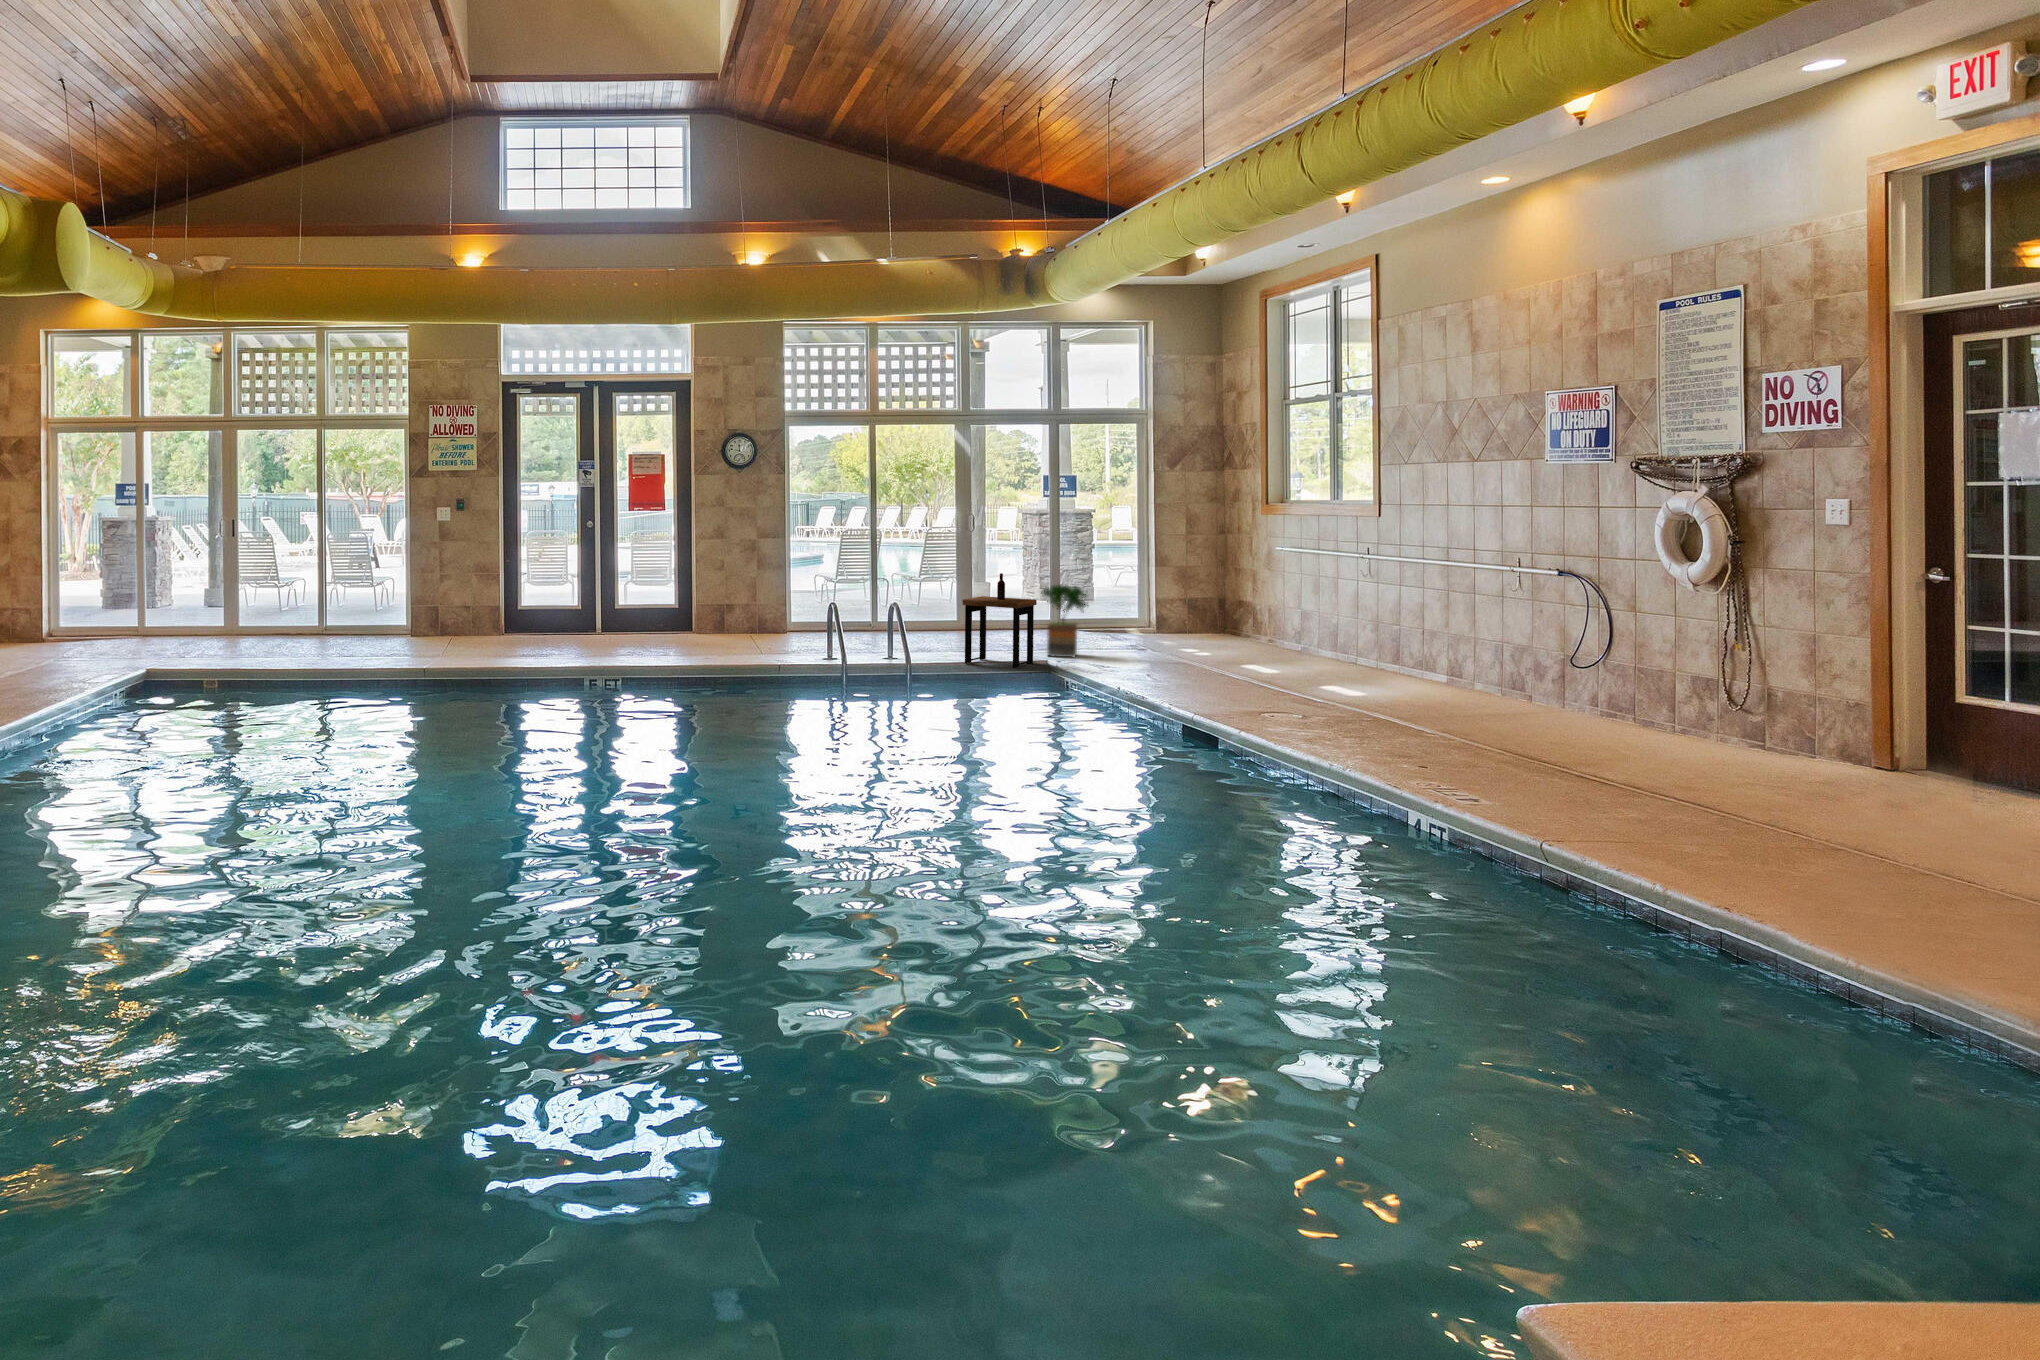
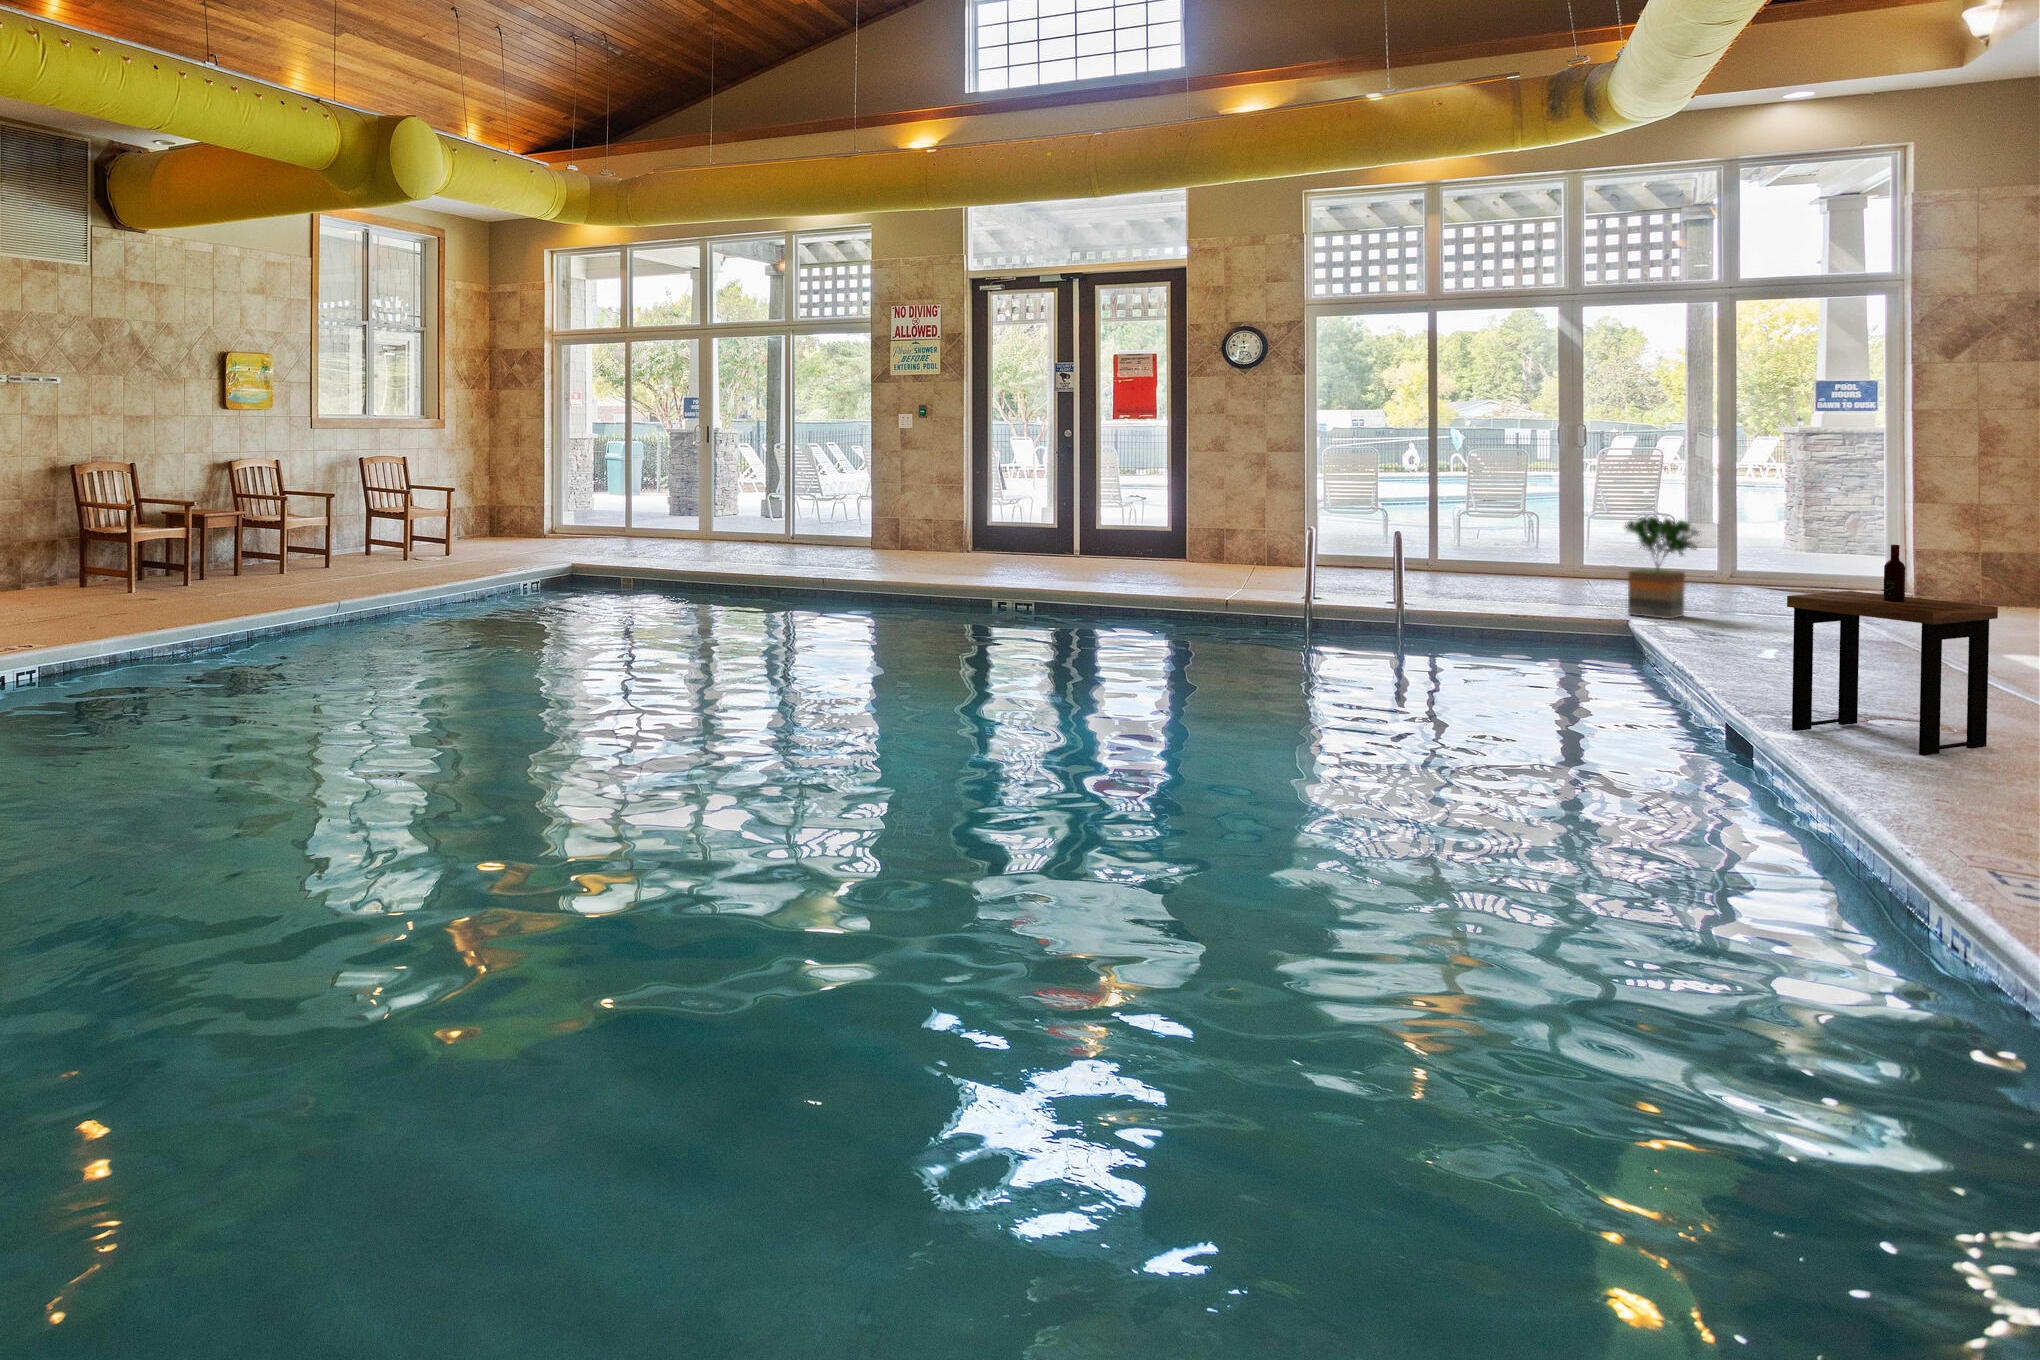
side table: present [963,573,1037,668] -> present [1787,545,1998,756]

